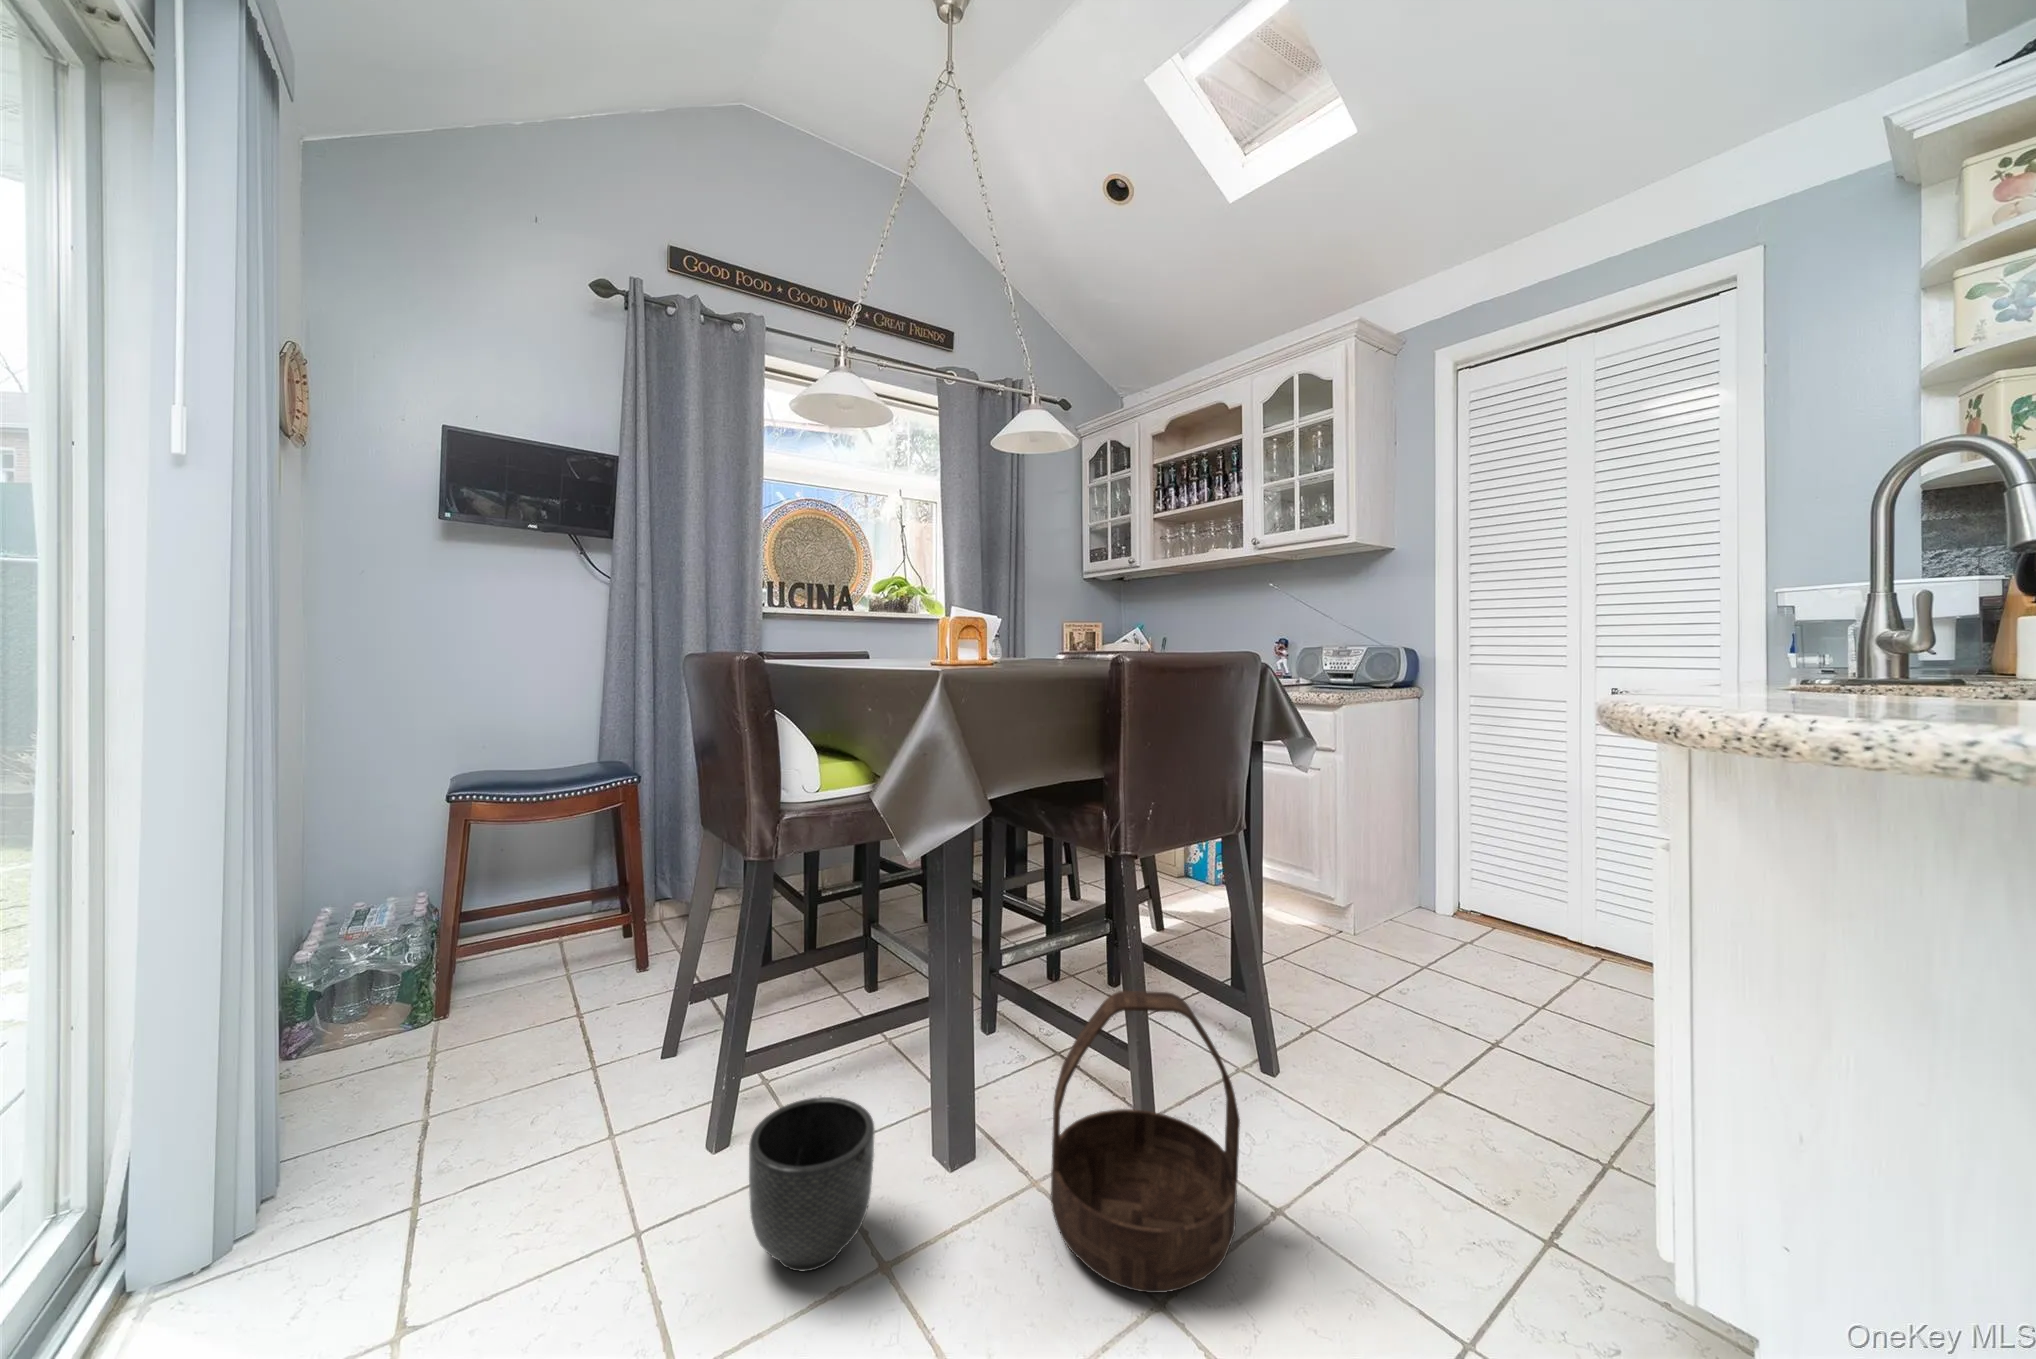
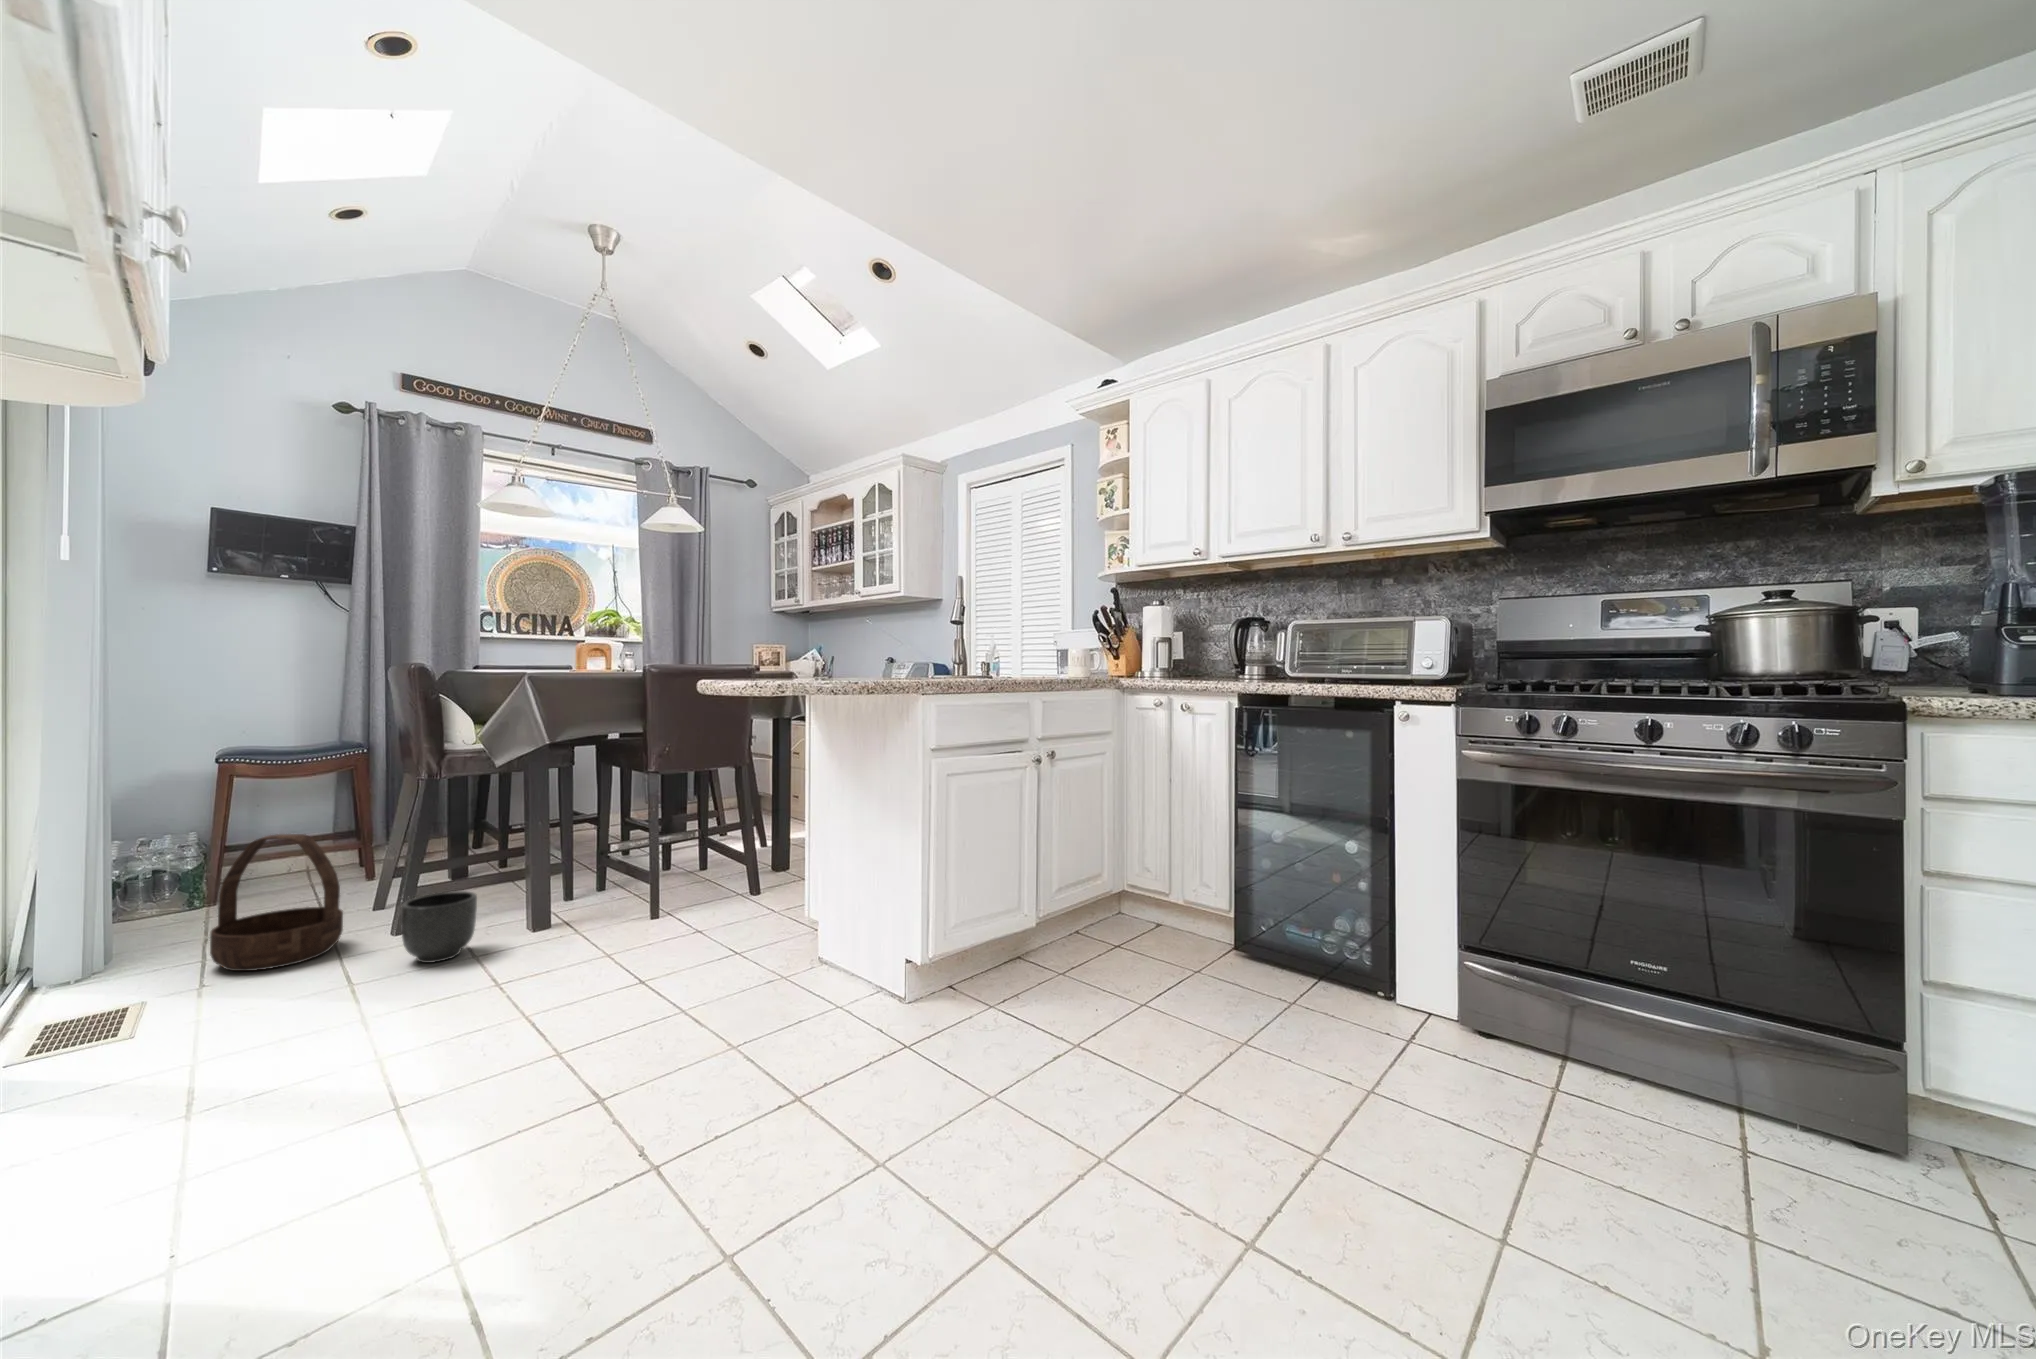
basket: present [1051,991,1240,1293] -> present [210,834,343,971]

